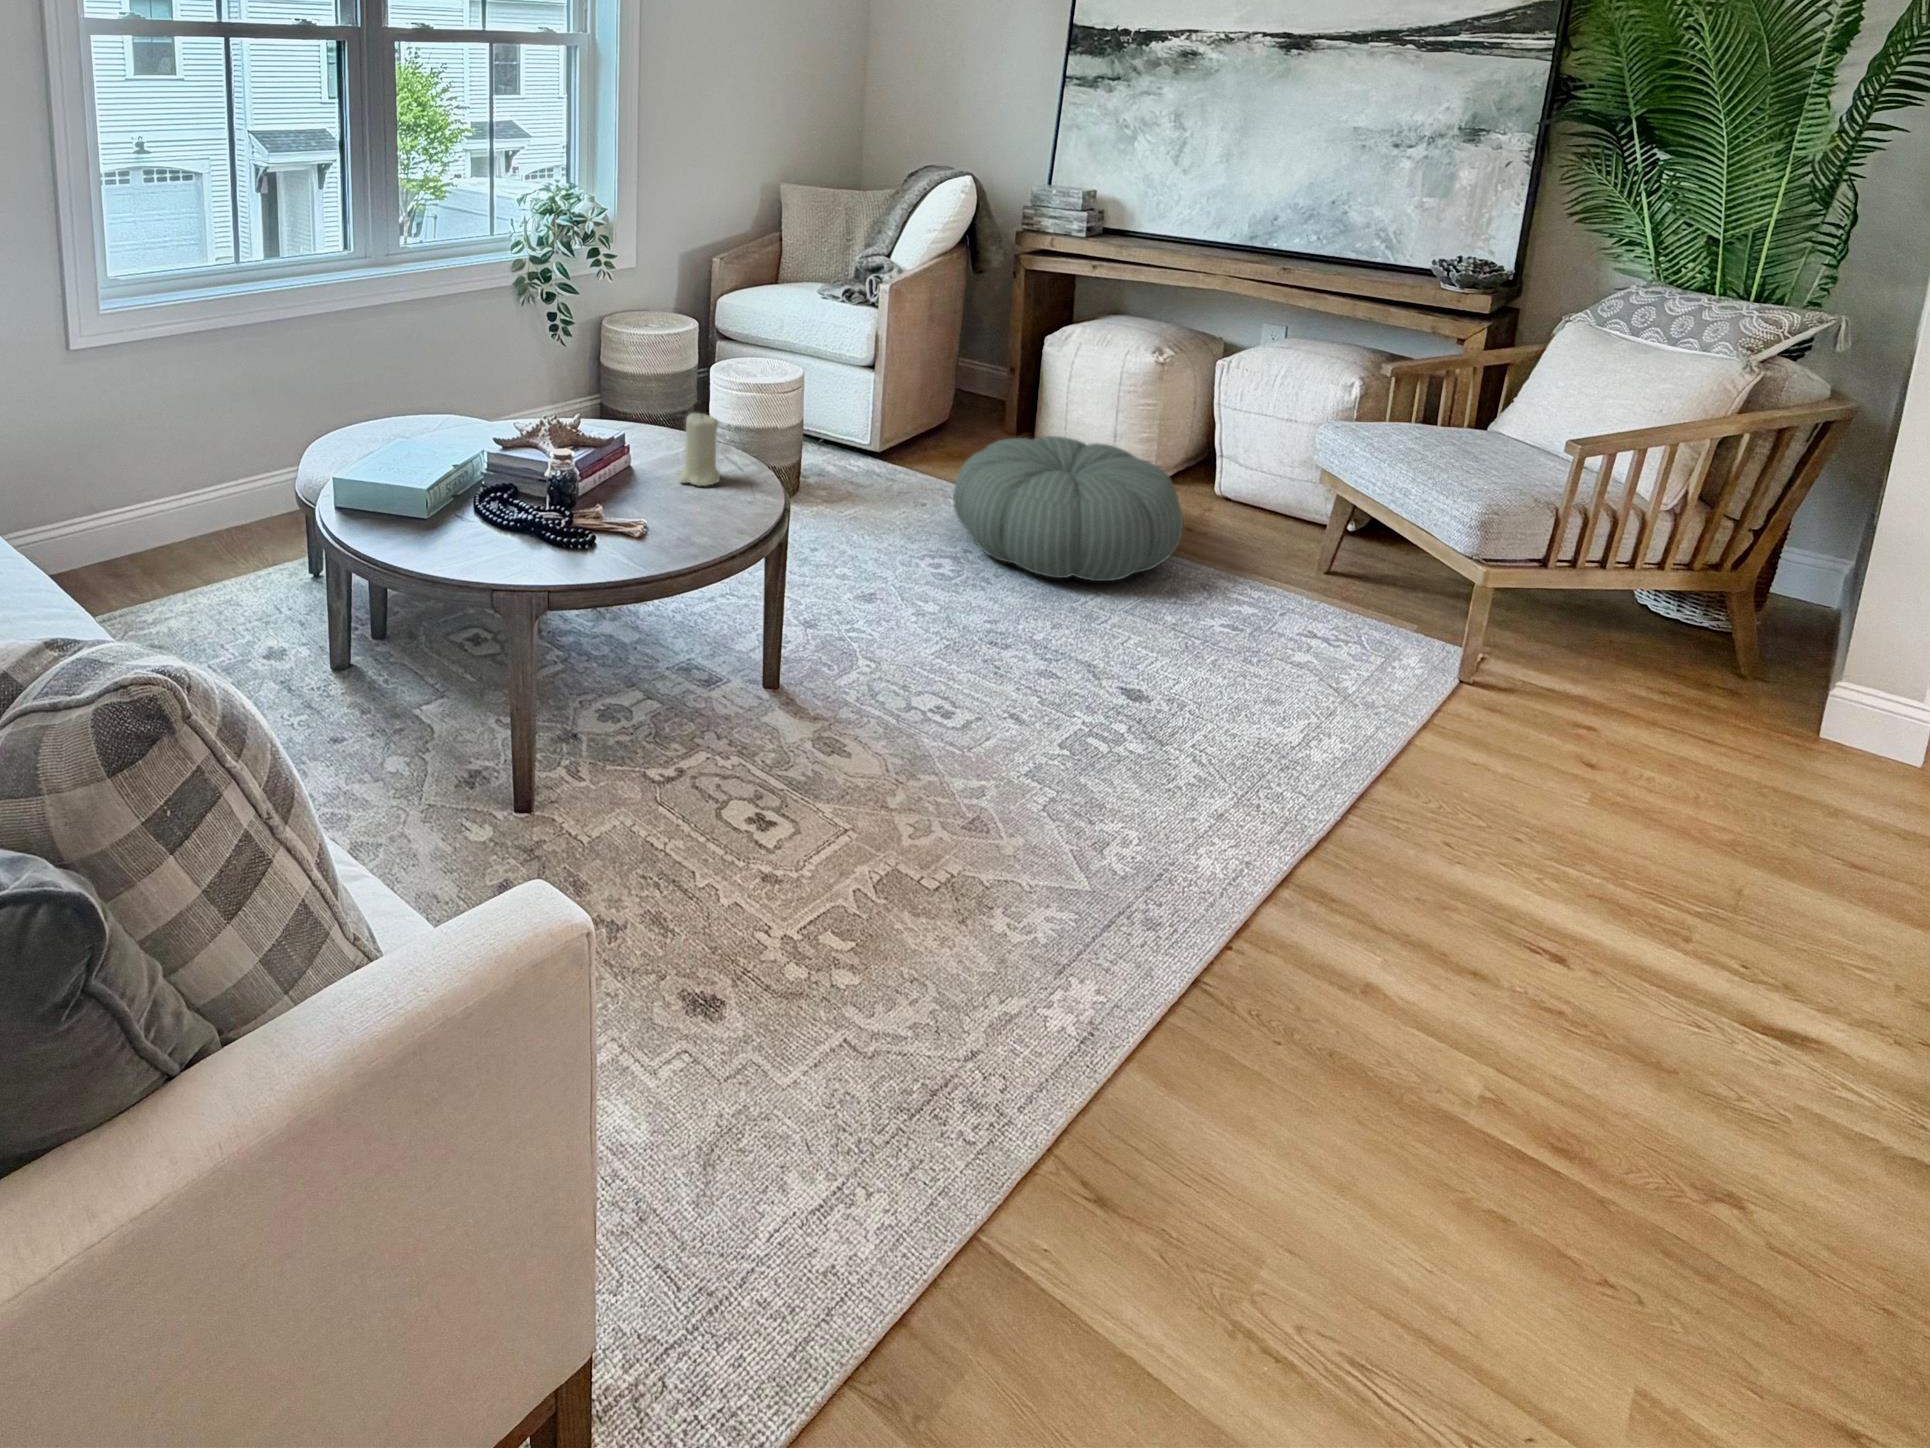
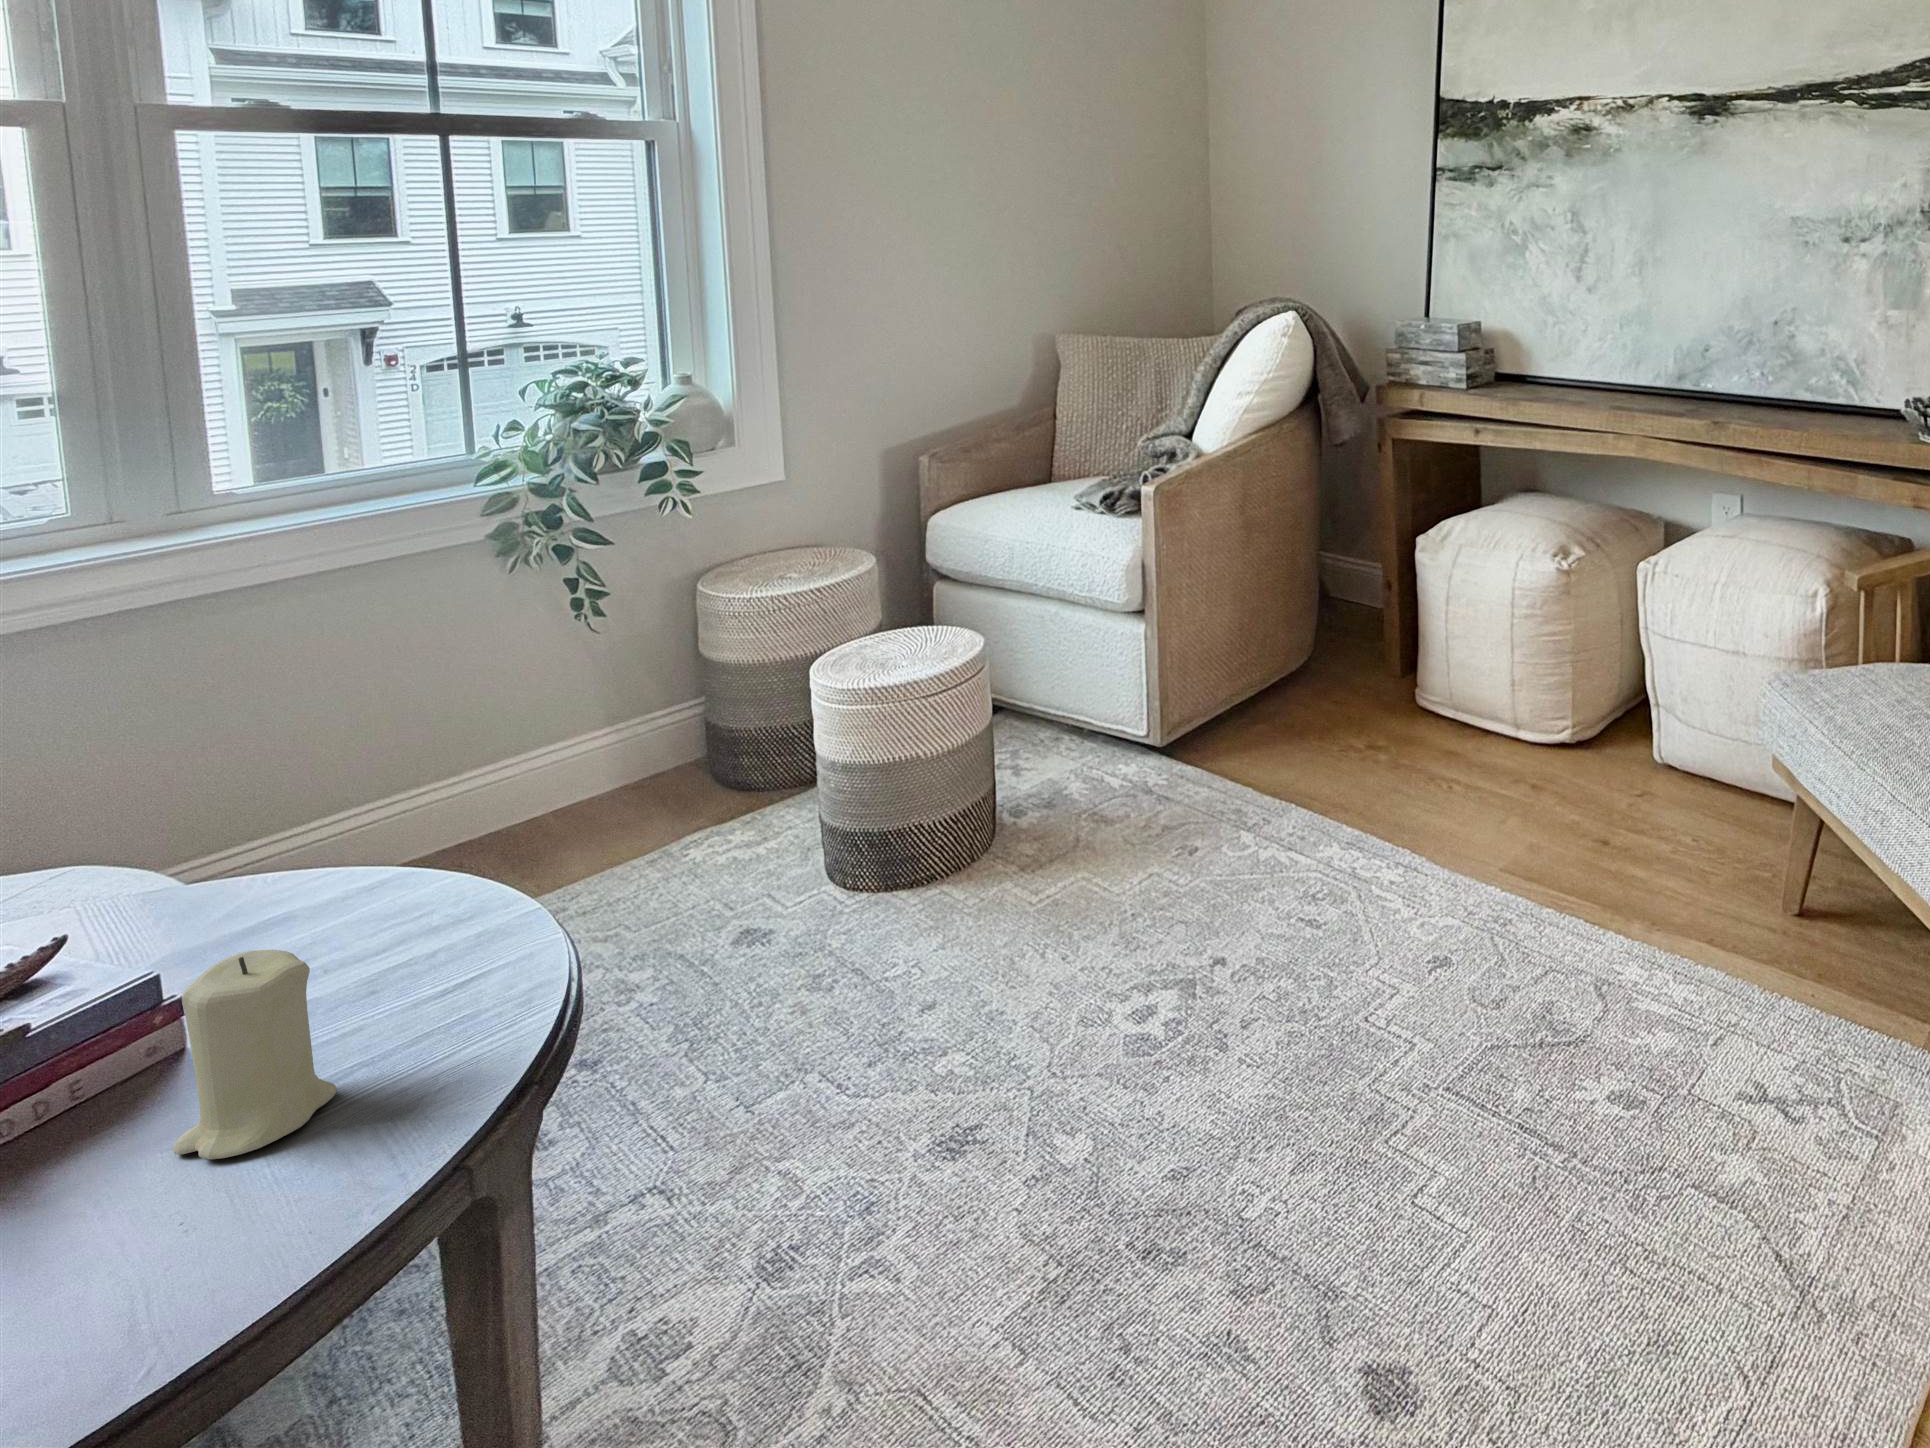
pouf: present [953,436,1183,581] -> none [1188,728,1561,1036]

